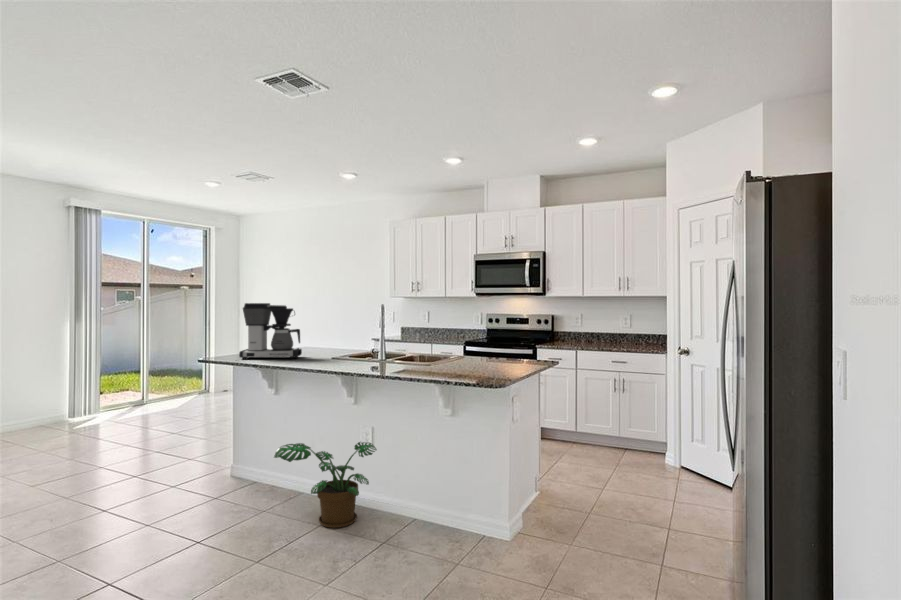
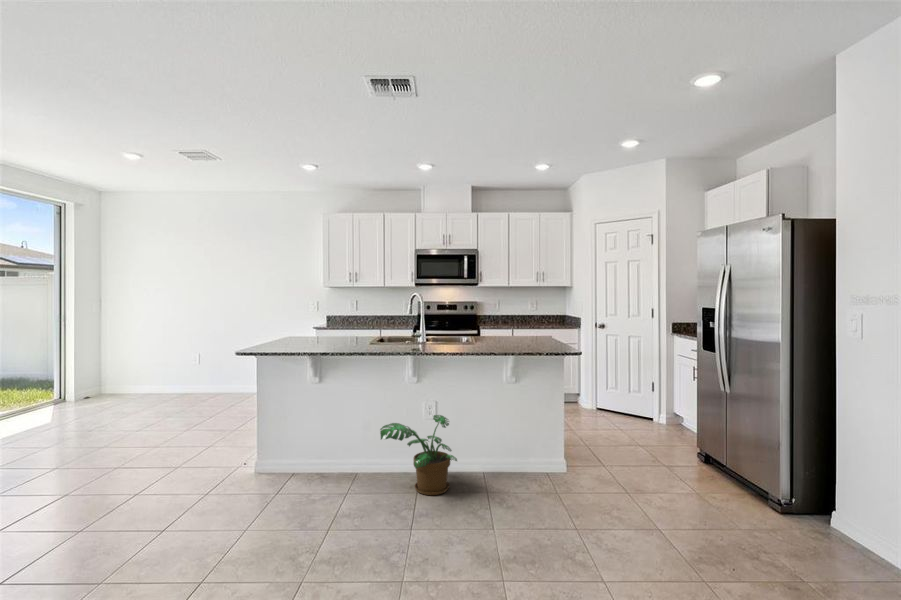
coffee maker: present [239,303,302,359] -> none [279,289,342,348]

